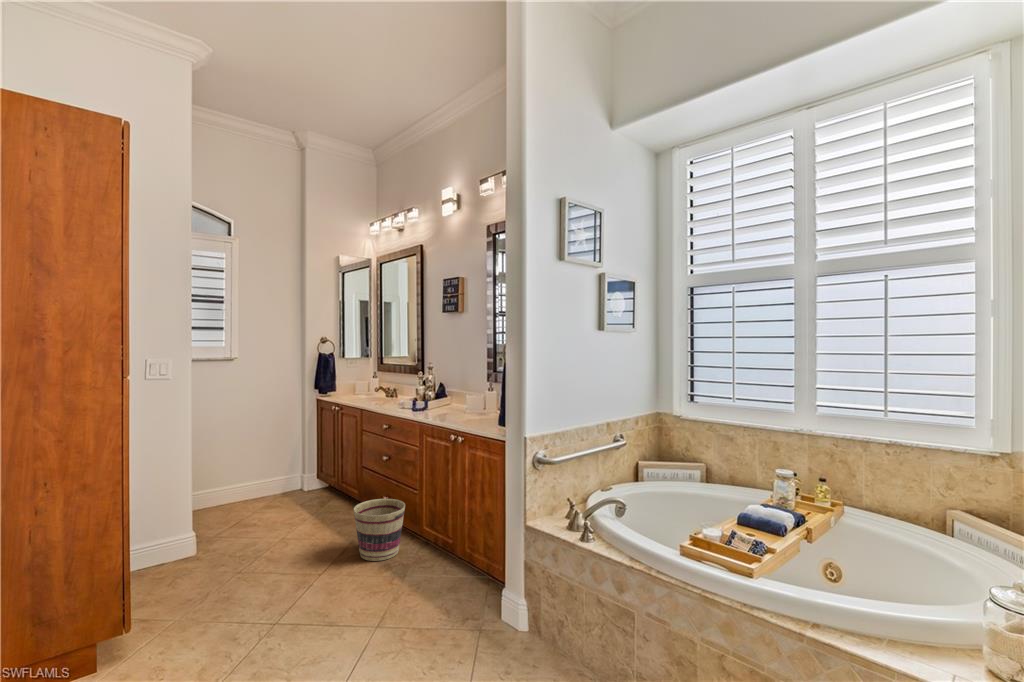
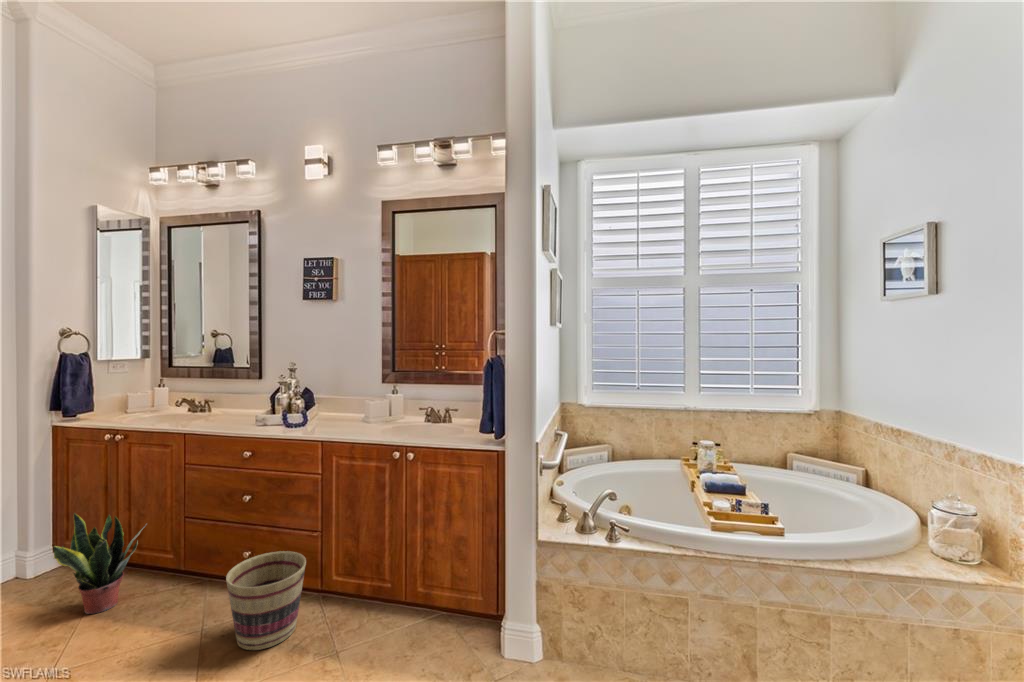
potted plant: none [295,452,346,517] -> present [53,513,142,614]

